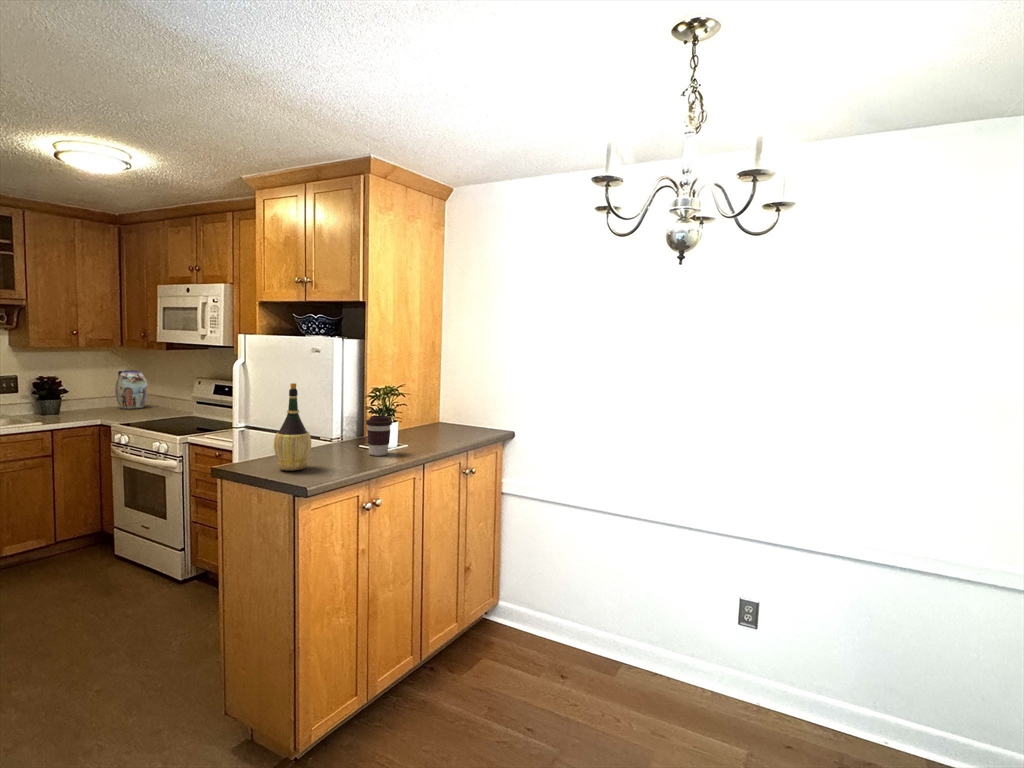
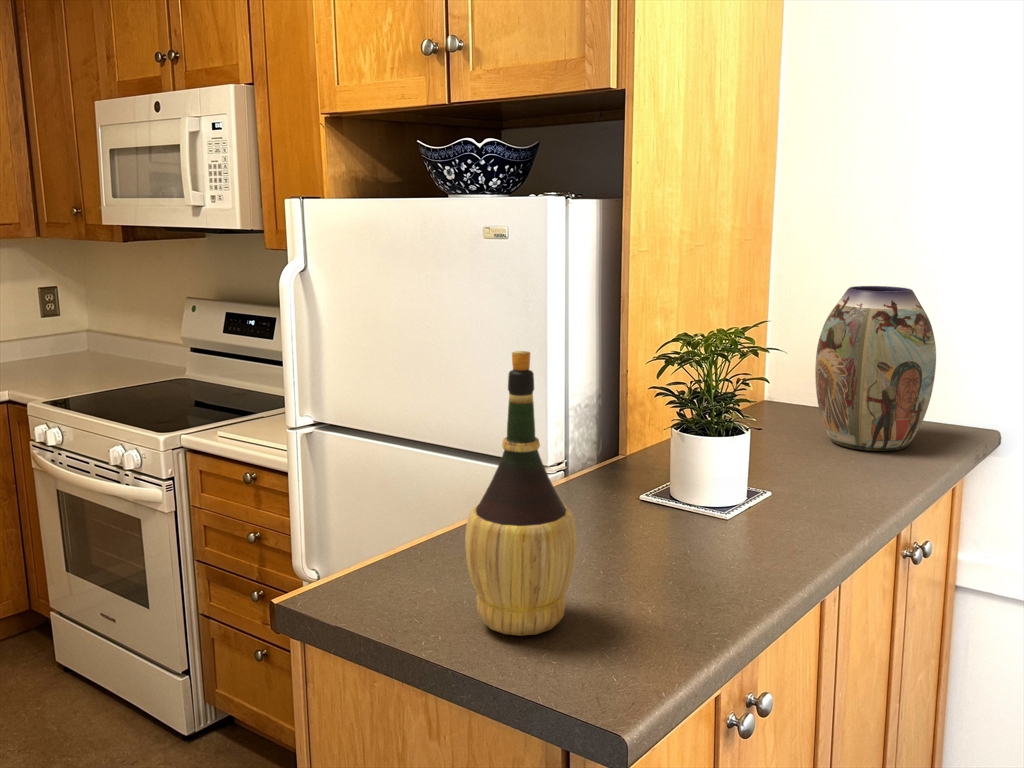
vase: present [115,370,148,409] -> present [815,286,936,451]
coffee cup: present [366,416,392,456] -> none [691,426,769,549]

